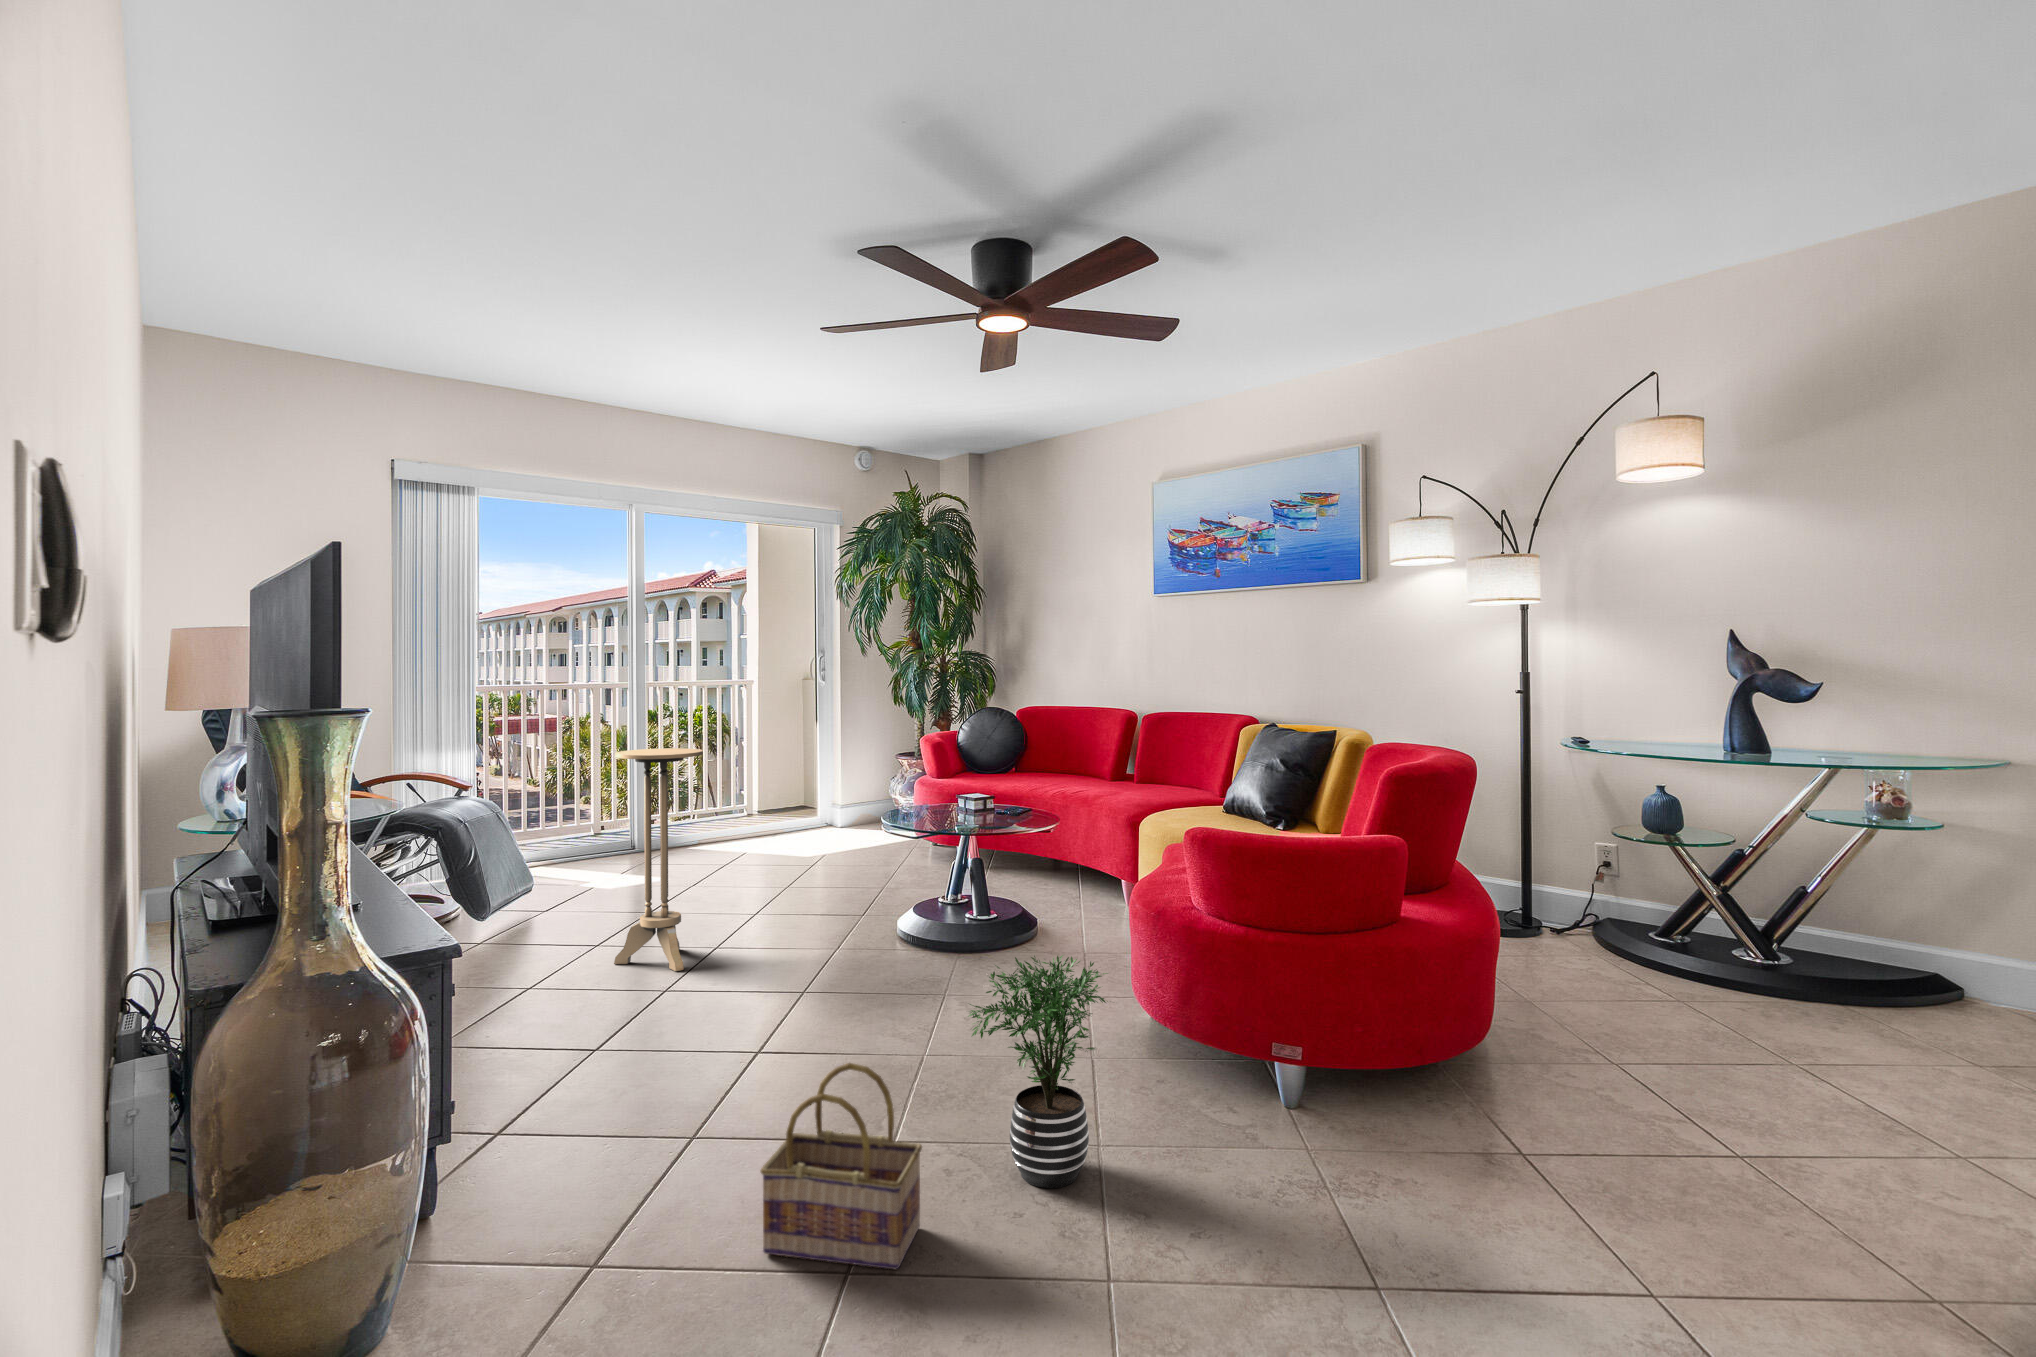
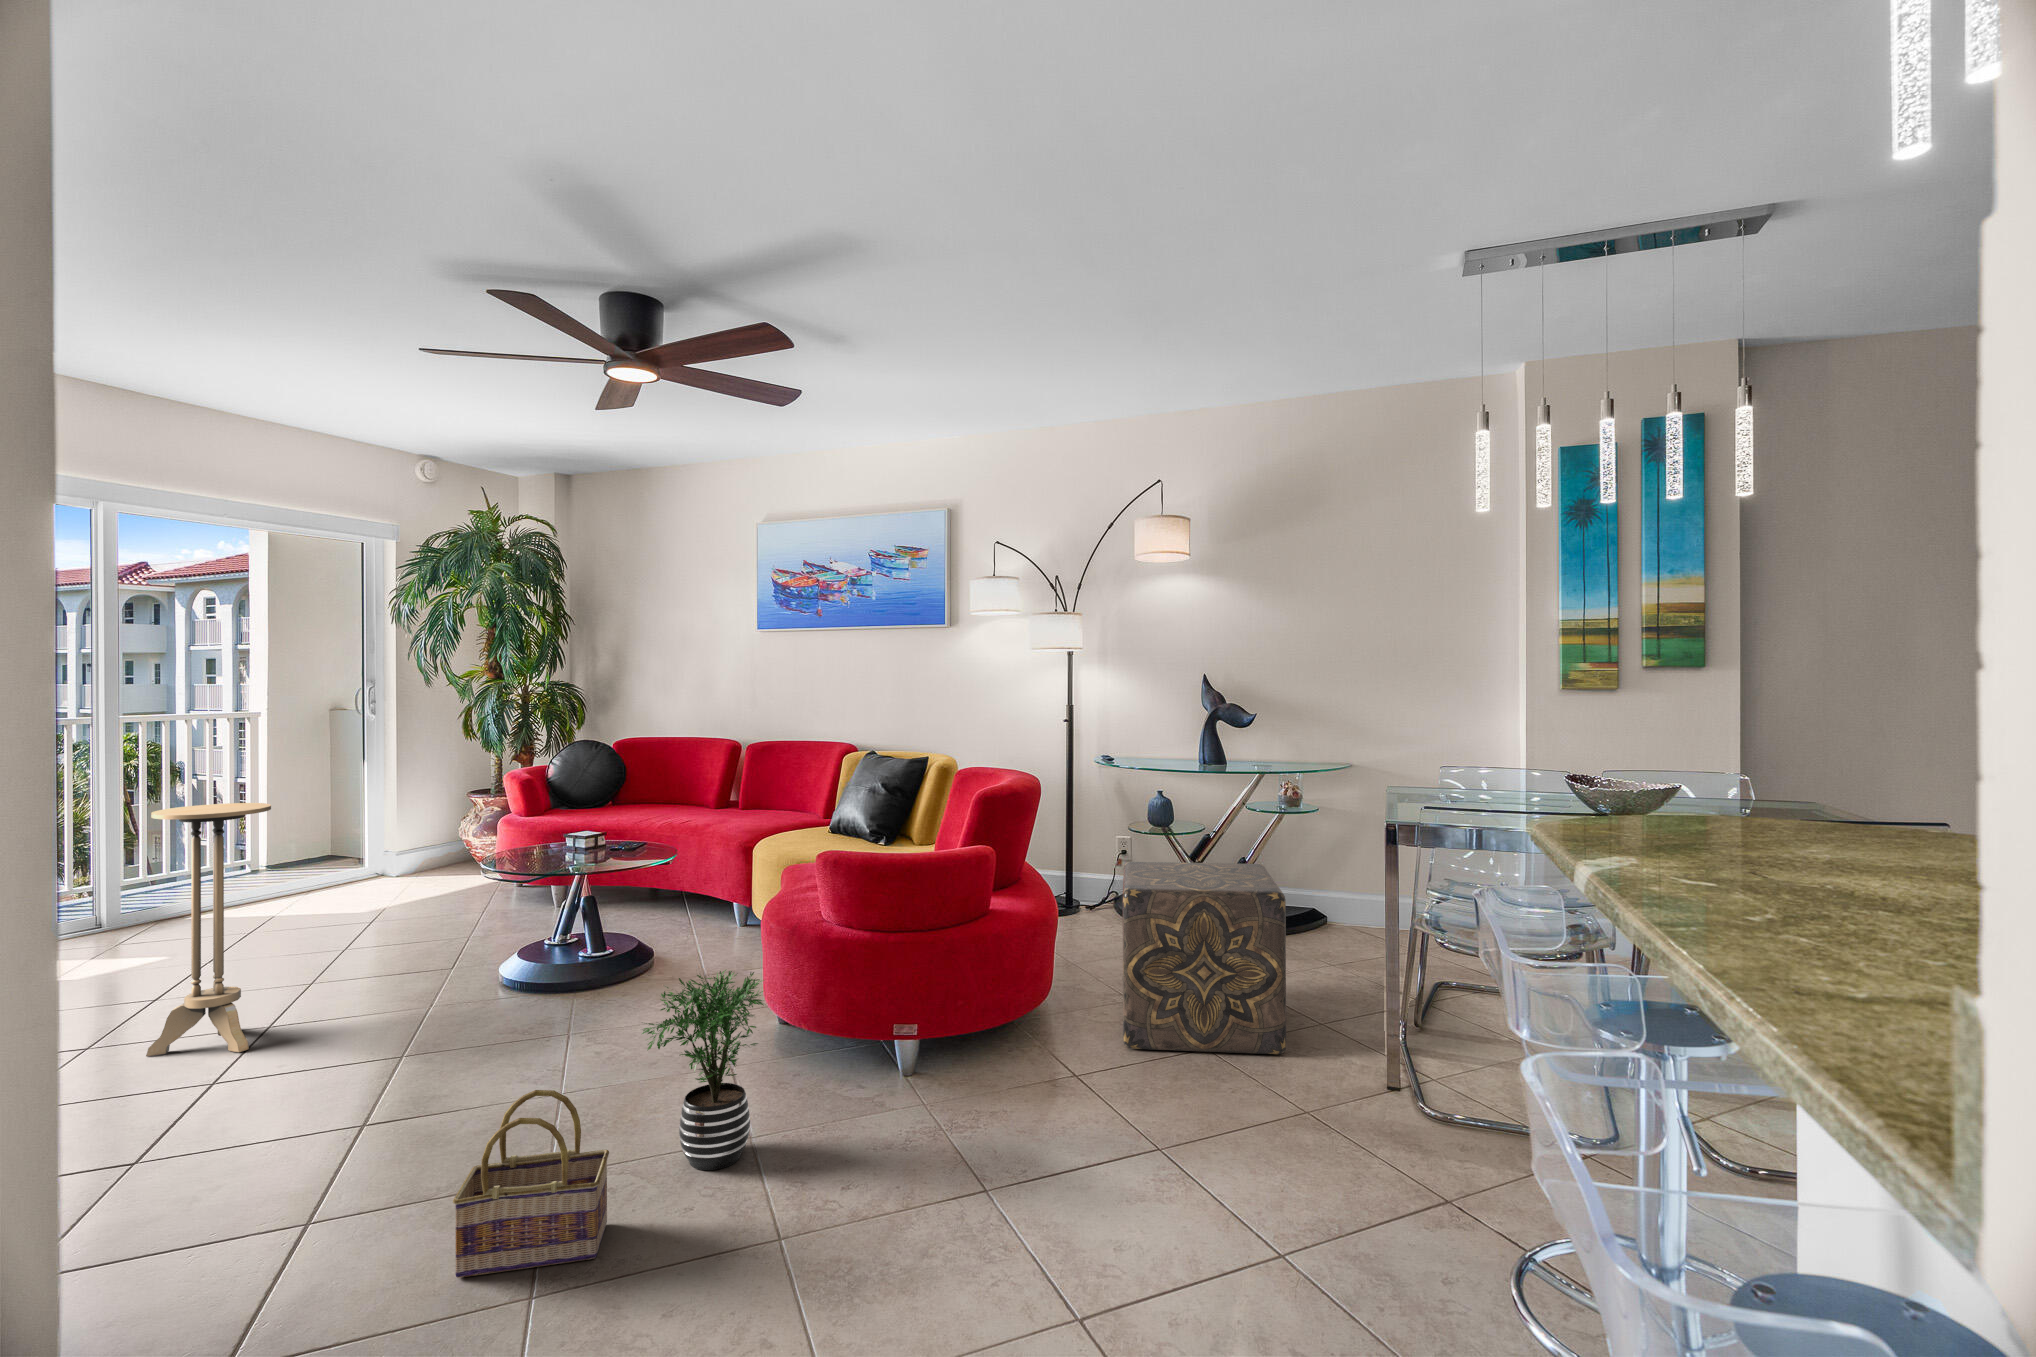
ottoman: none [1604,874,1899,1191] -> present [1123,862,1286,1054]

